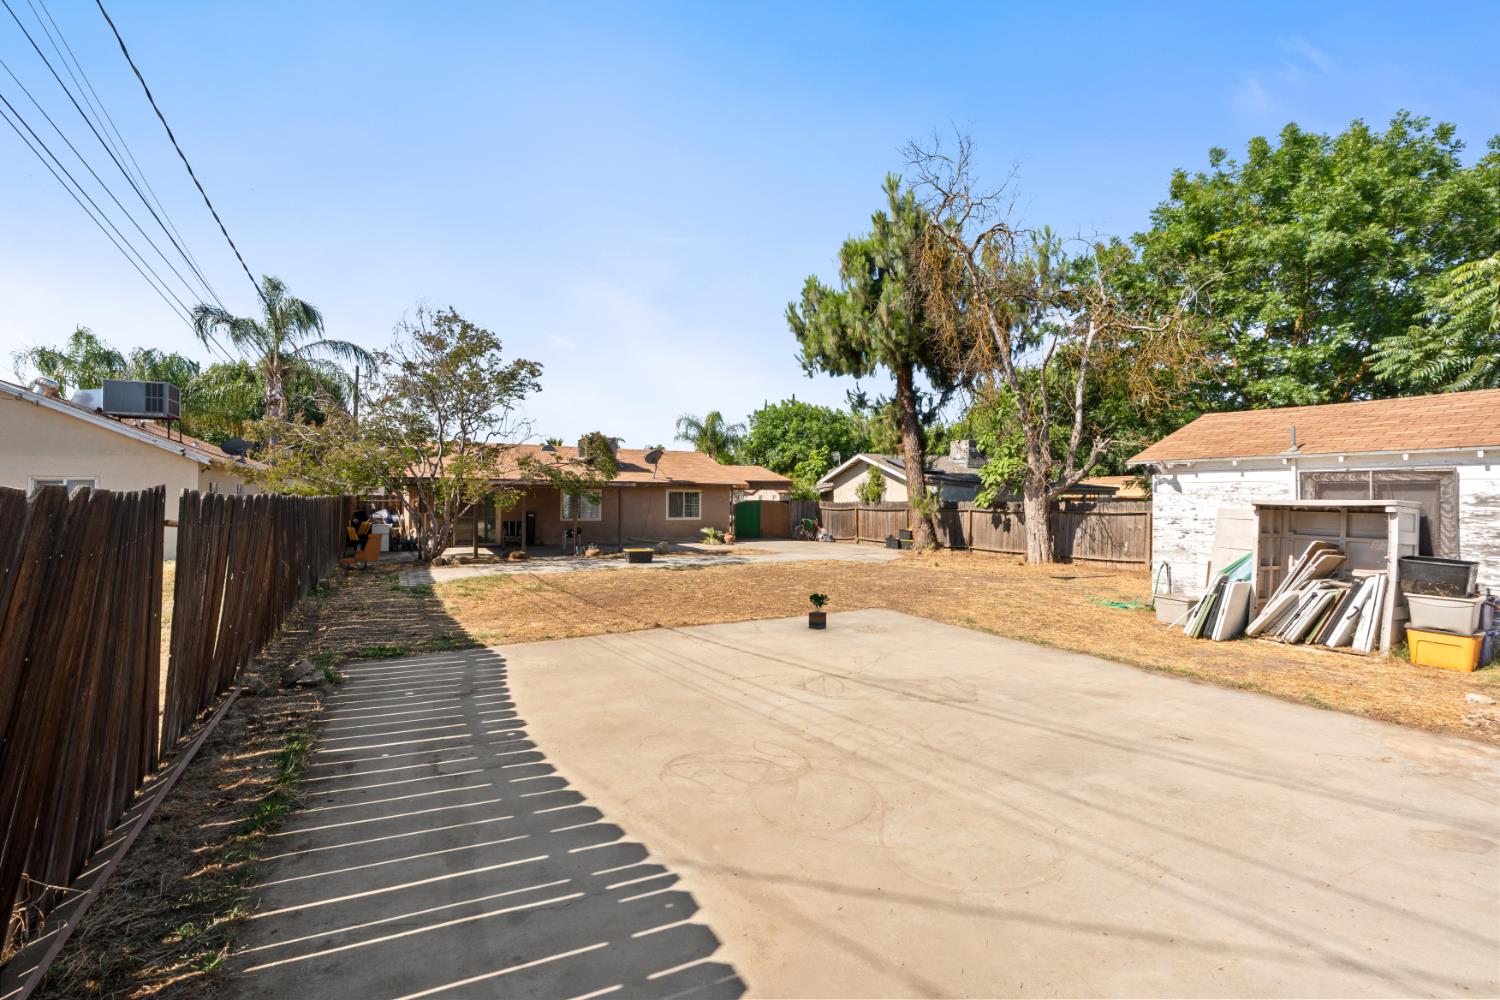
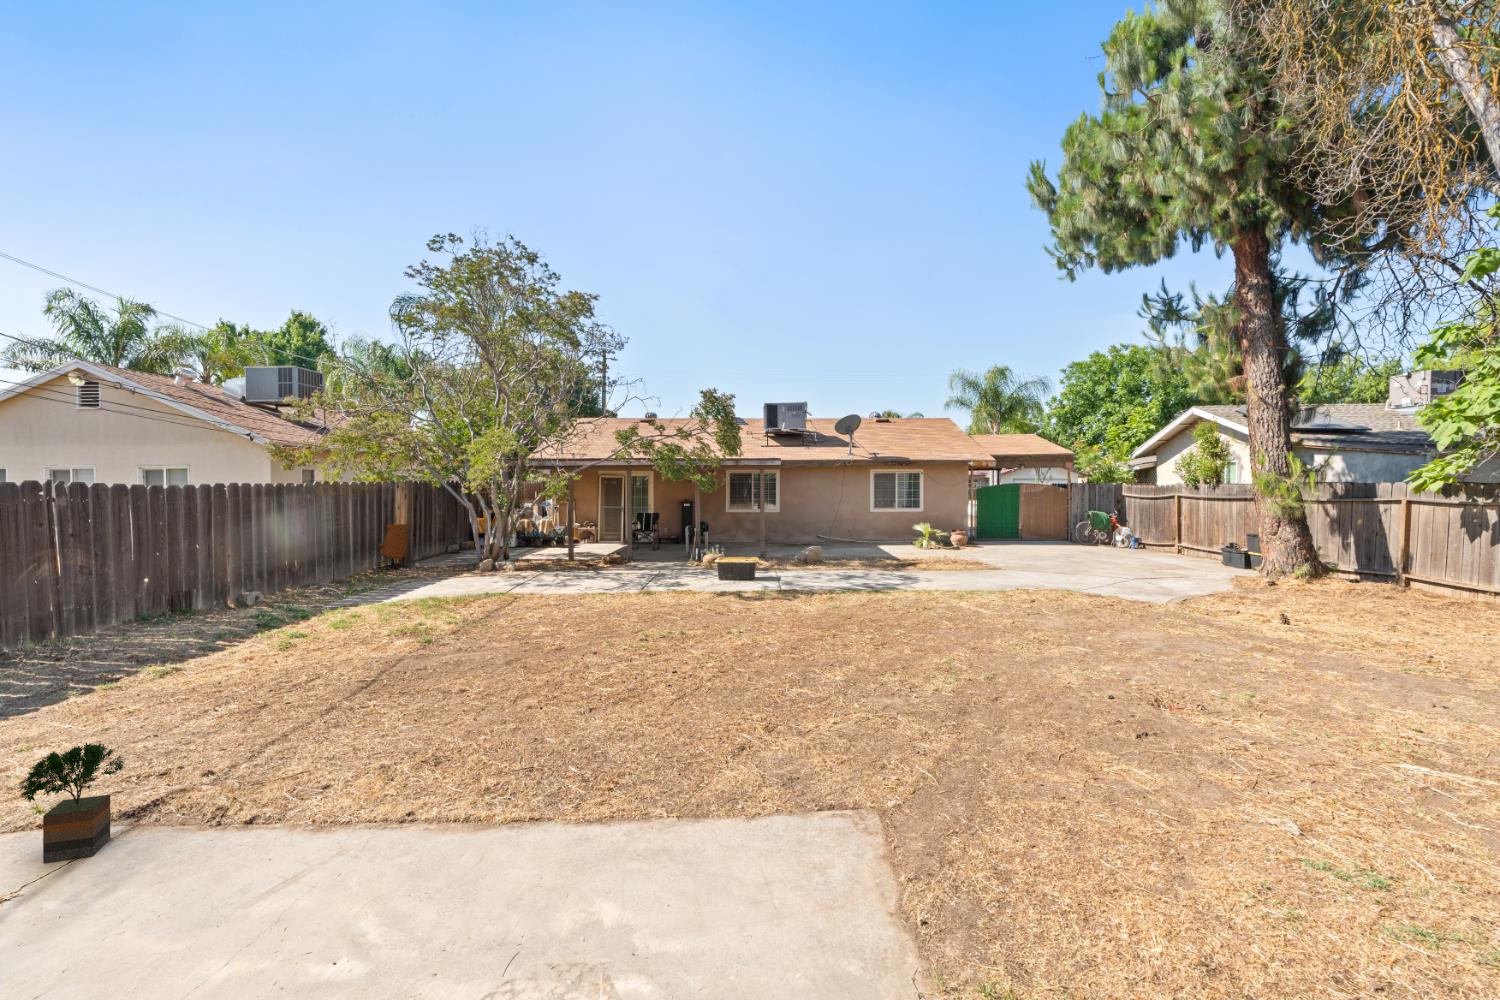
potted tree: present [809,593,830,629] -> present [18,743,125,863]

